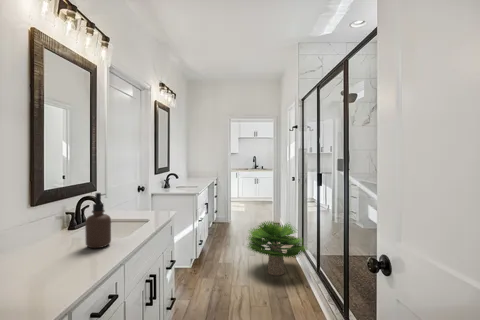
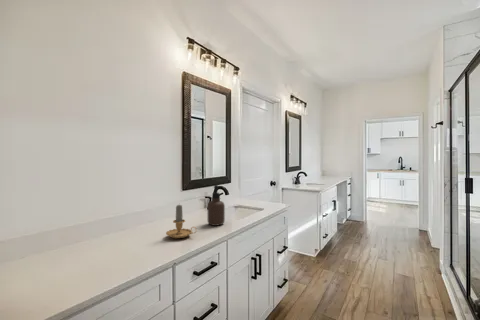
potted plant: present [248,221,305,276] -> none [366,223,447,283]
candle: none [31,223,84,275] -> present [166,205,193,238]

